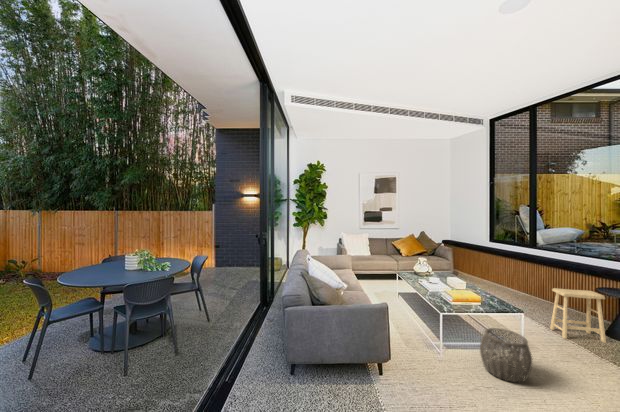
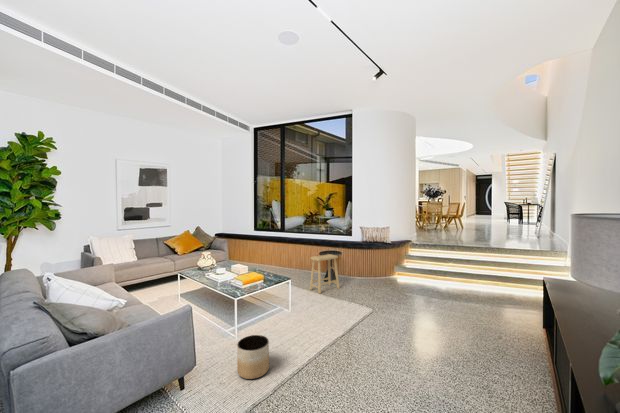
woven basket: present [480,328,532,382] -> none [277,298,317,345]
planter: none [429,347,461,387] -> present [237,335,269,379]

